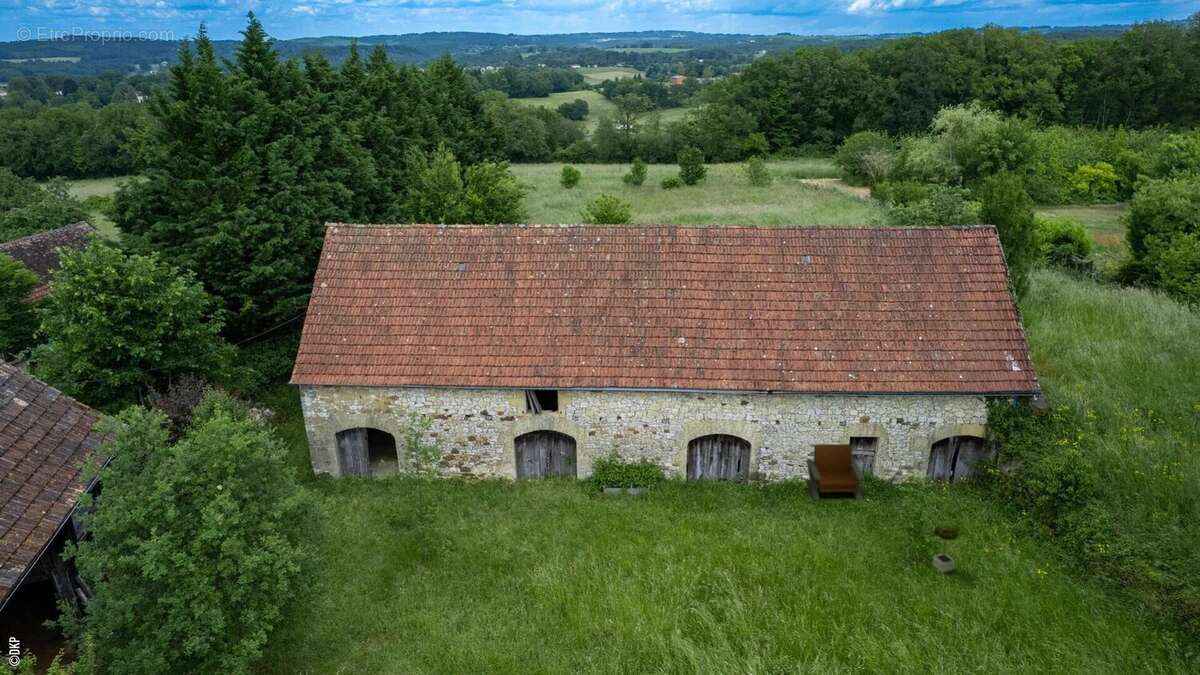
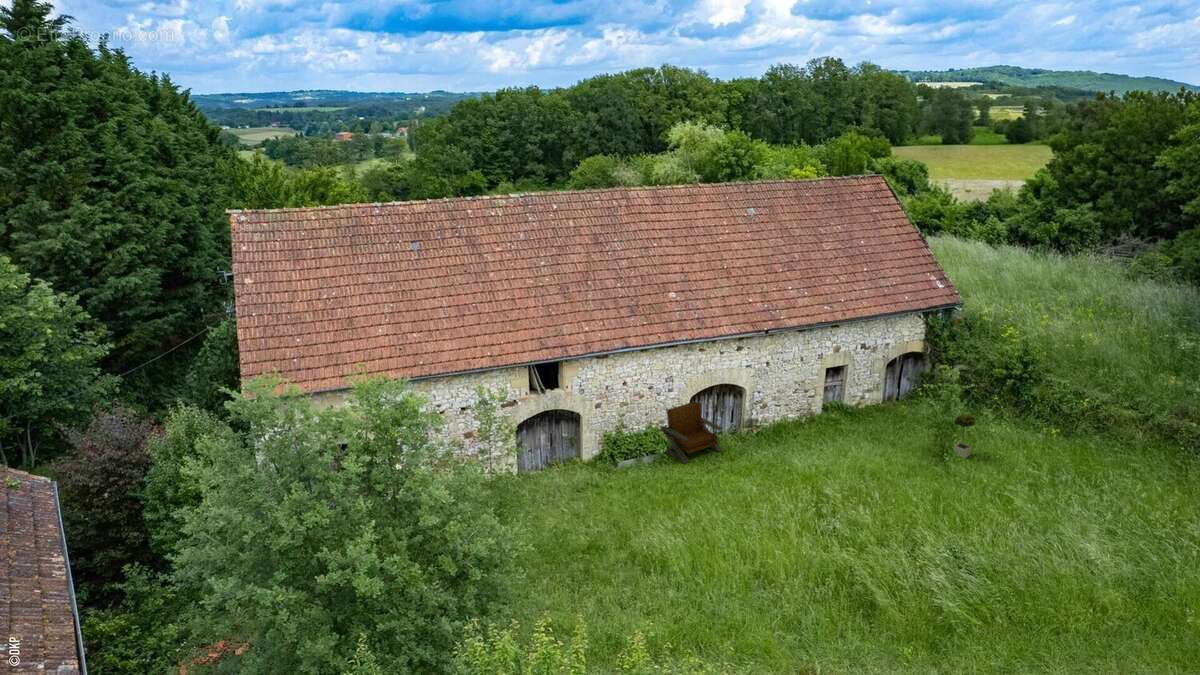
lounge chair: present [806,444,864,501] -> present [660,401,723,464]

